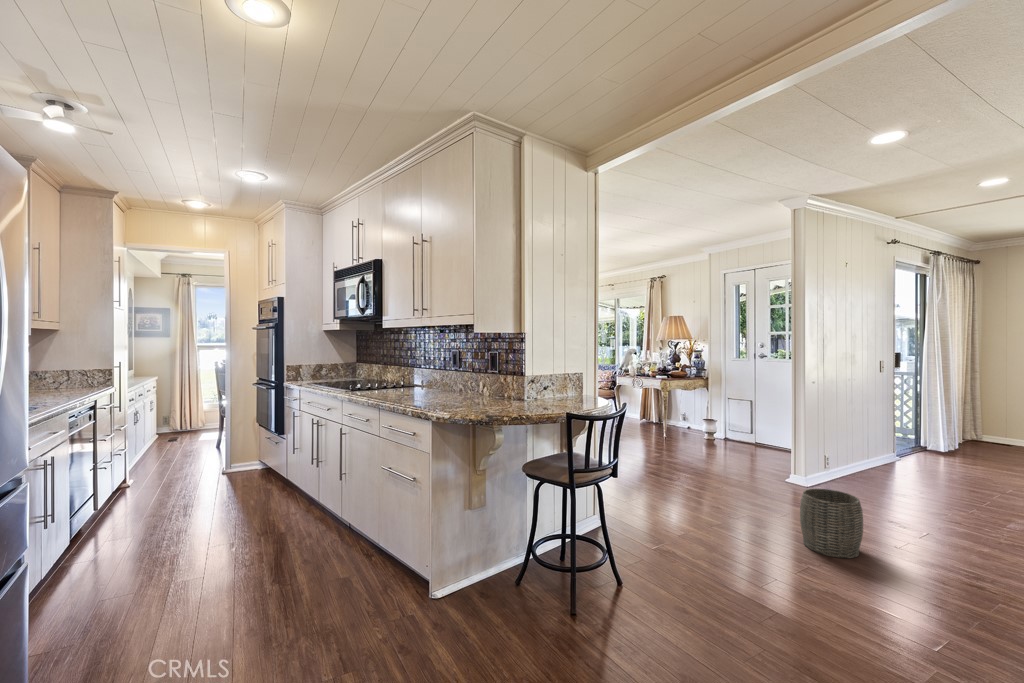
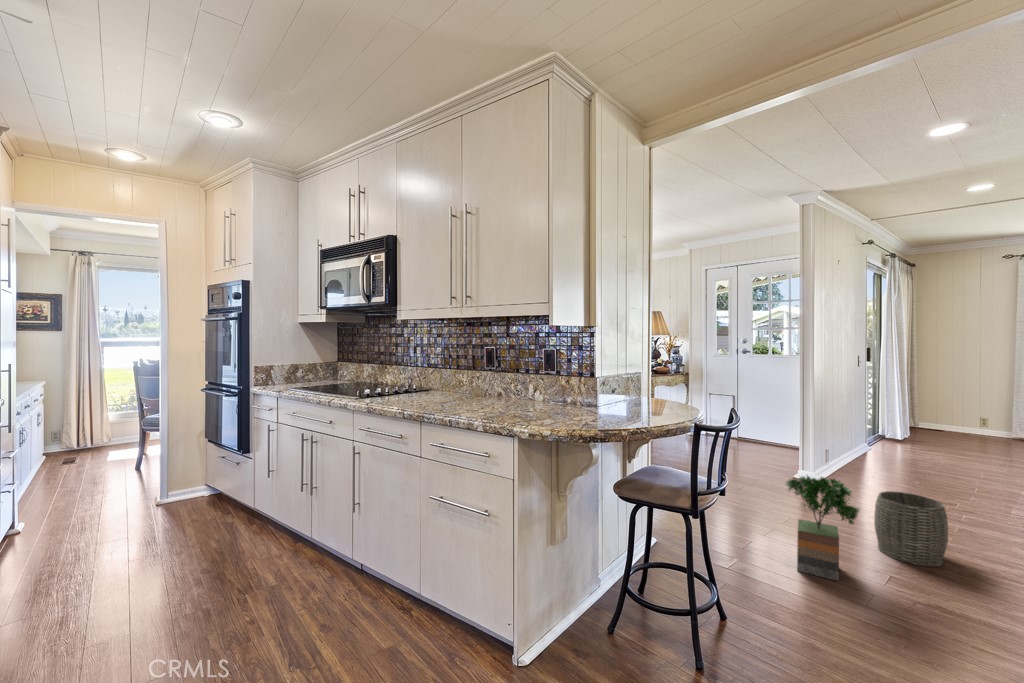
potted tree: none [700,466,759,561] -> present [786,475,859,581]

